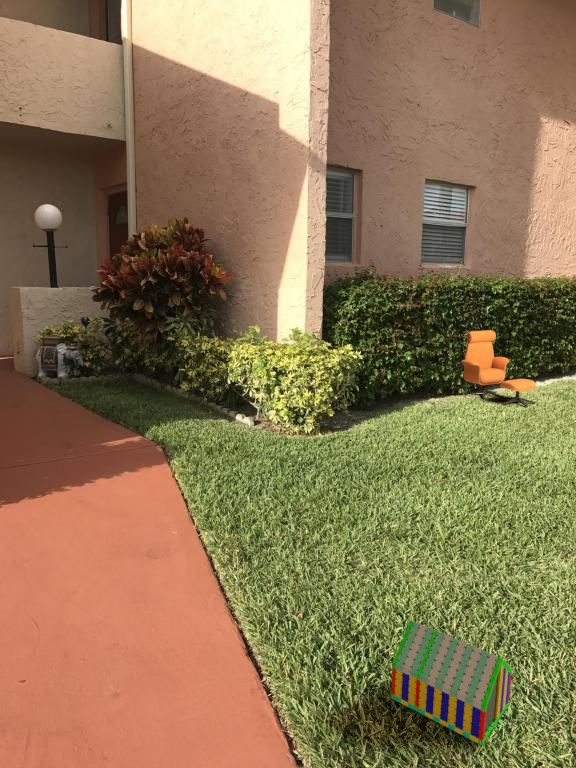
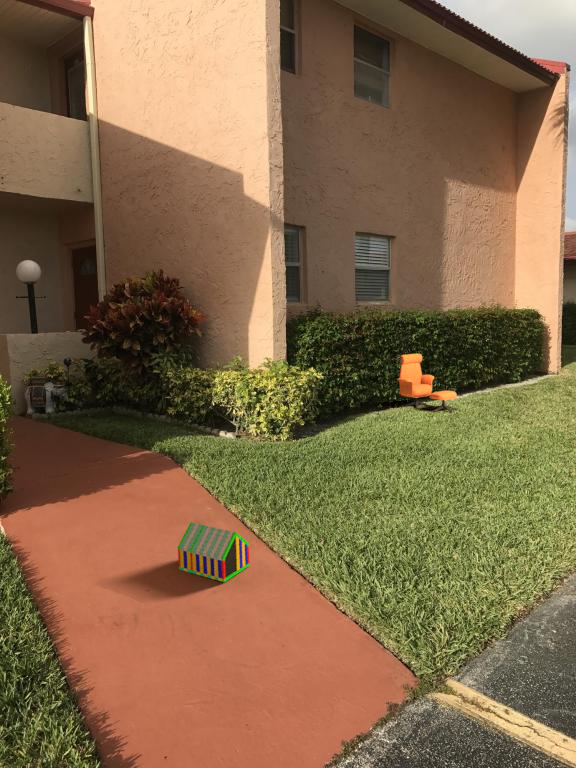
toy house: present [391,620,512,745] -> present [178,522,249,582]

